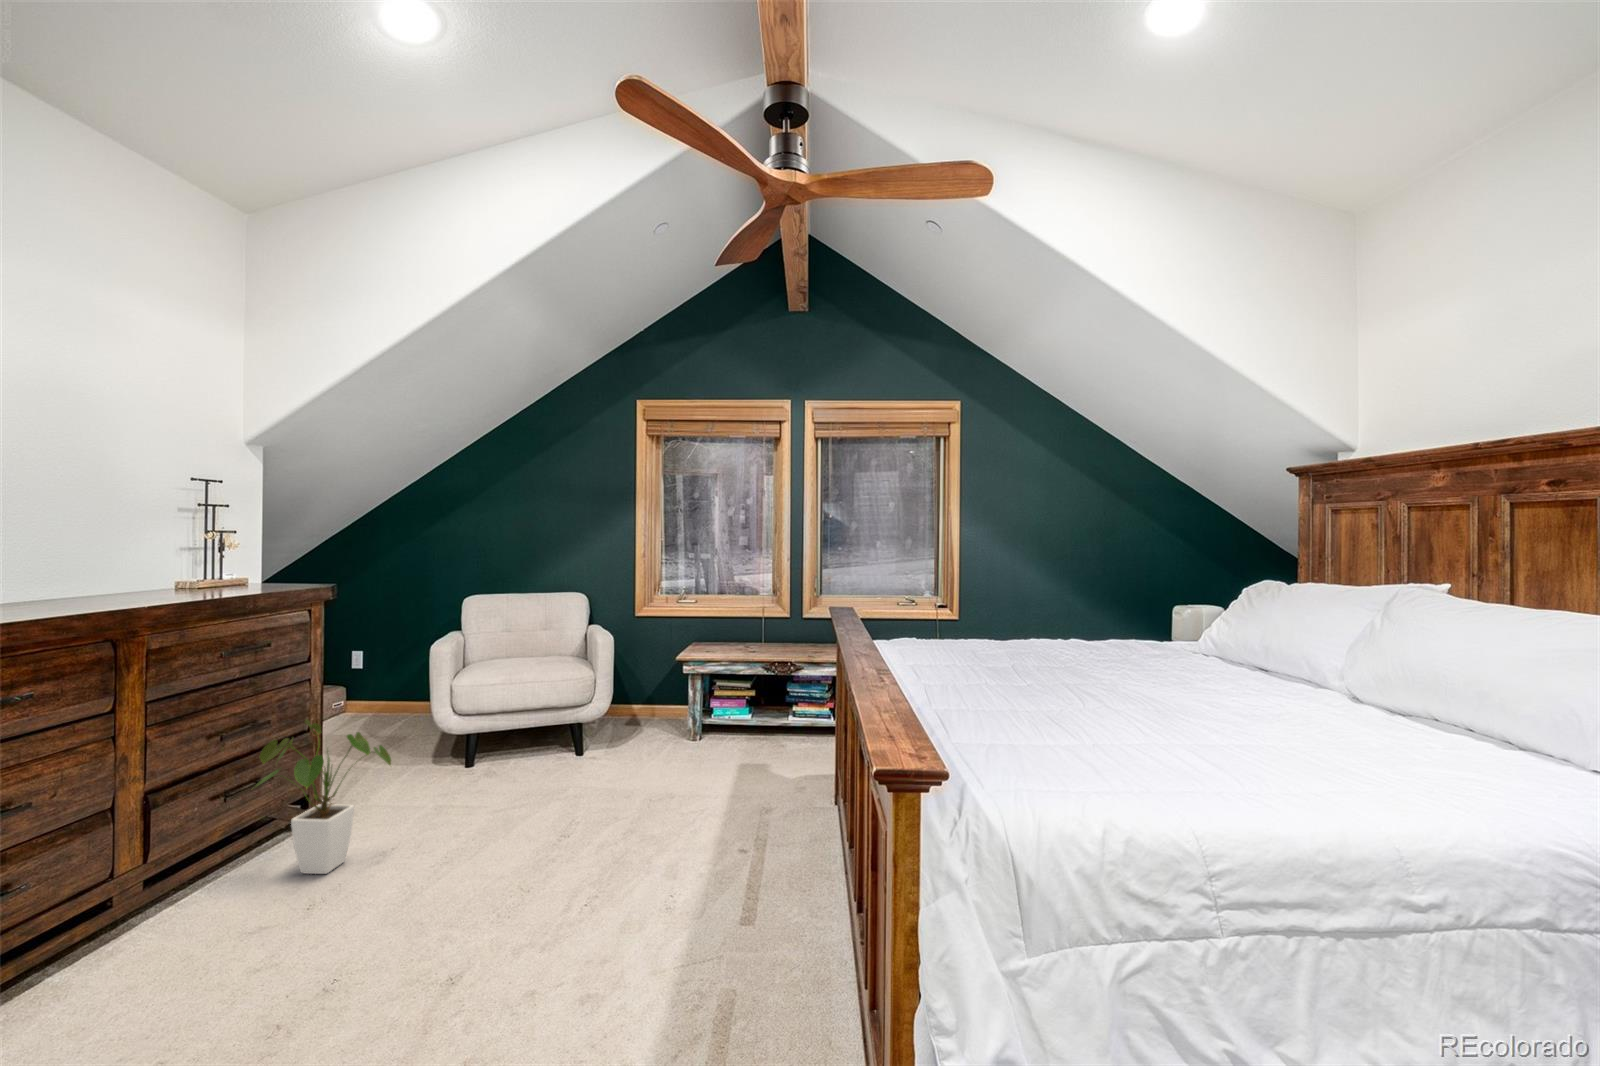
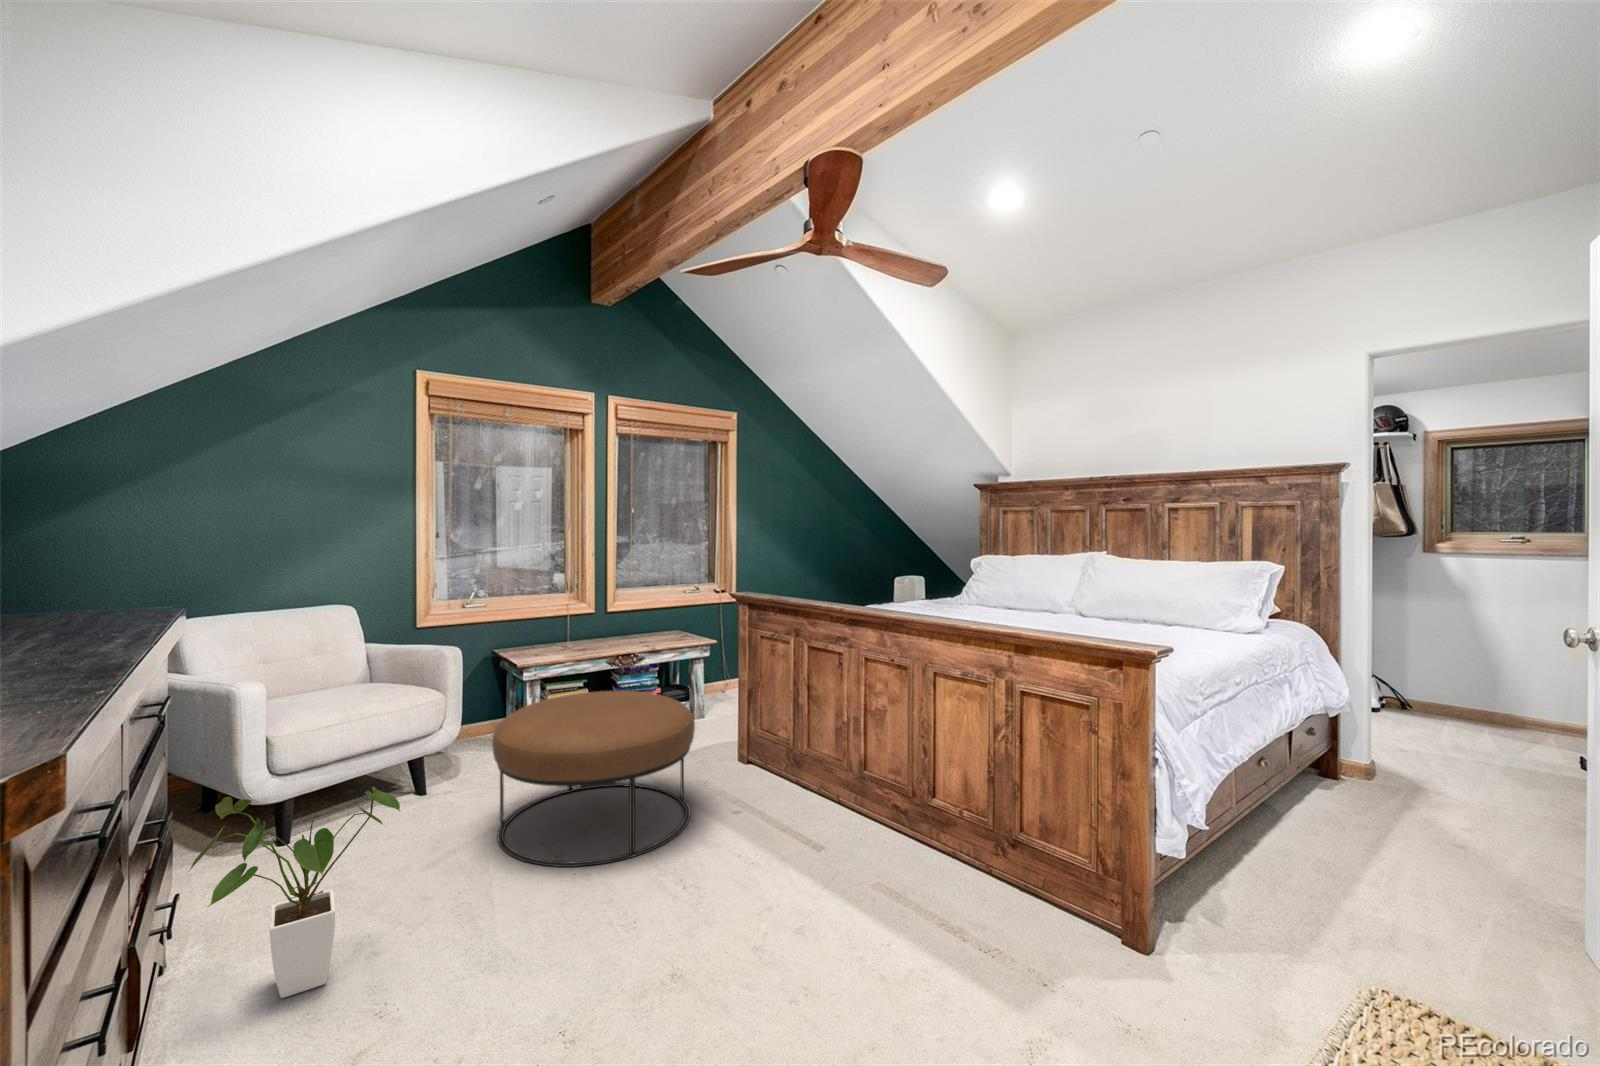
ottoman: none [533,691,728,859] -> present [492,691,695,867]

